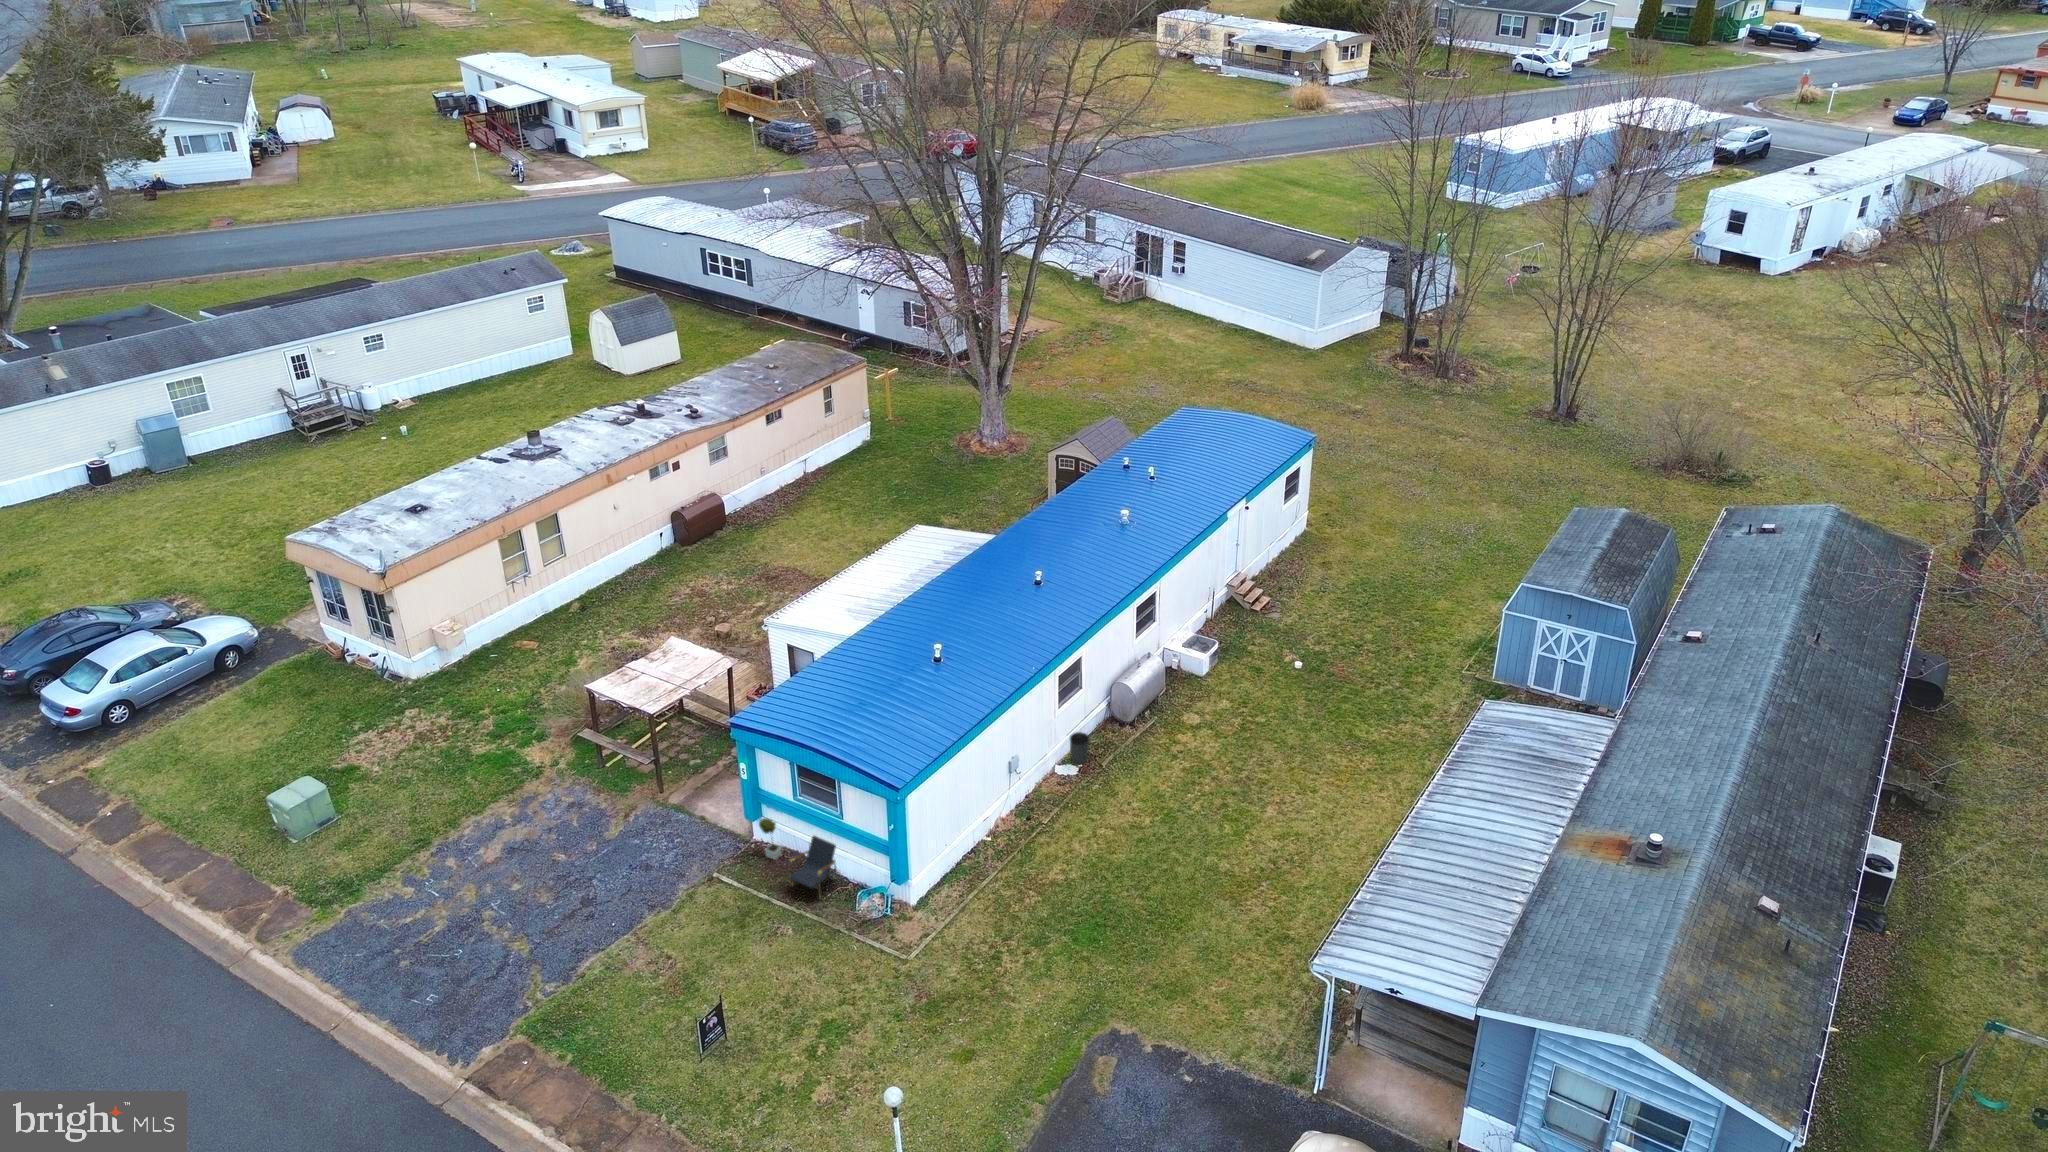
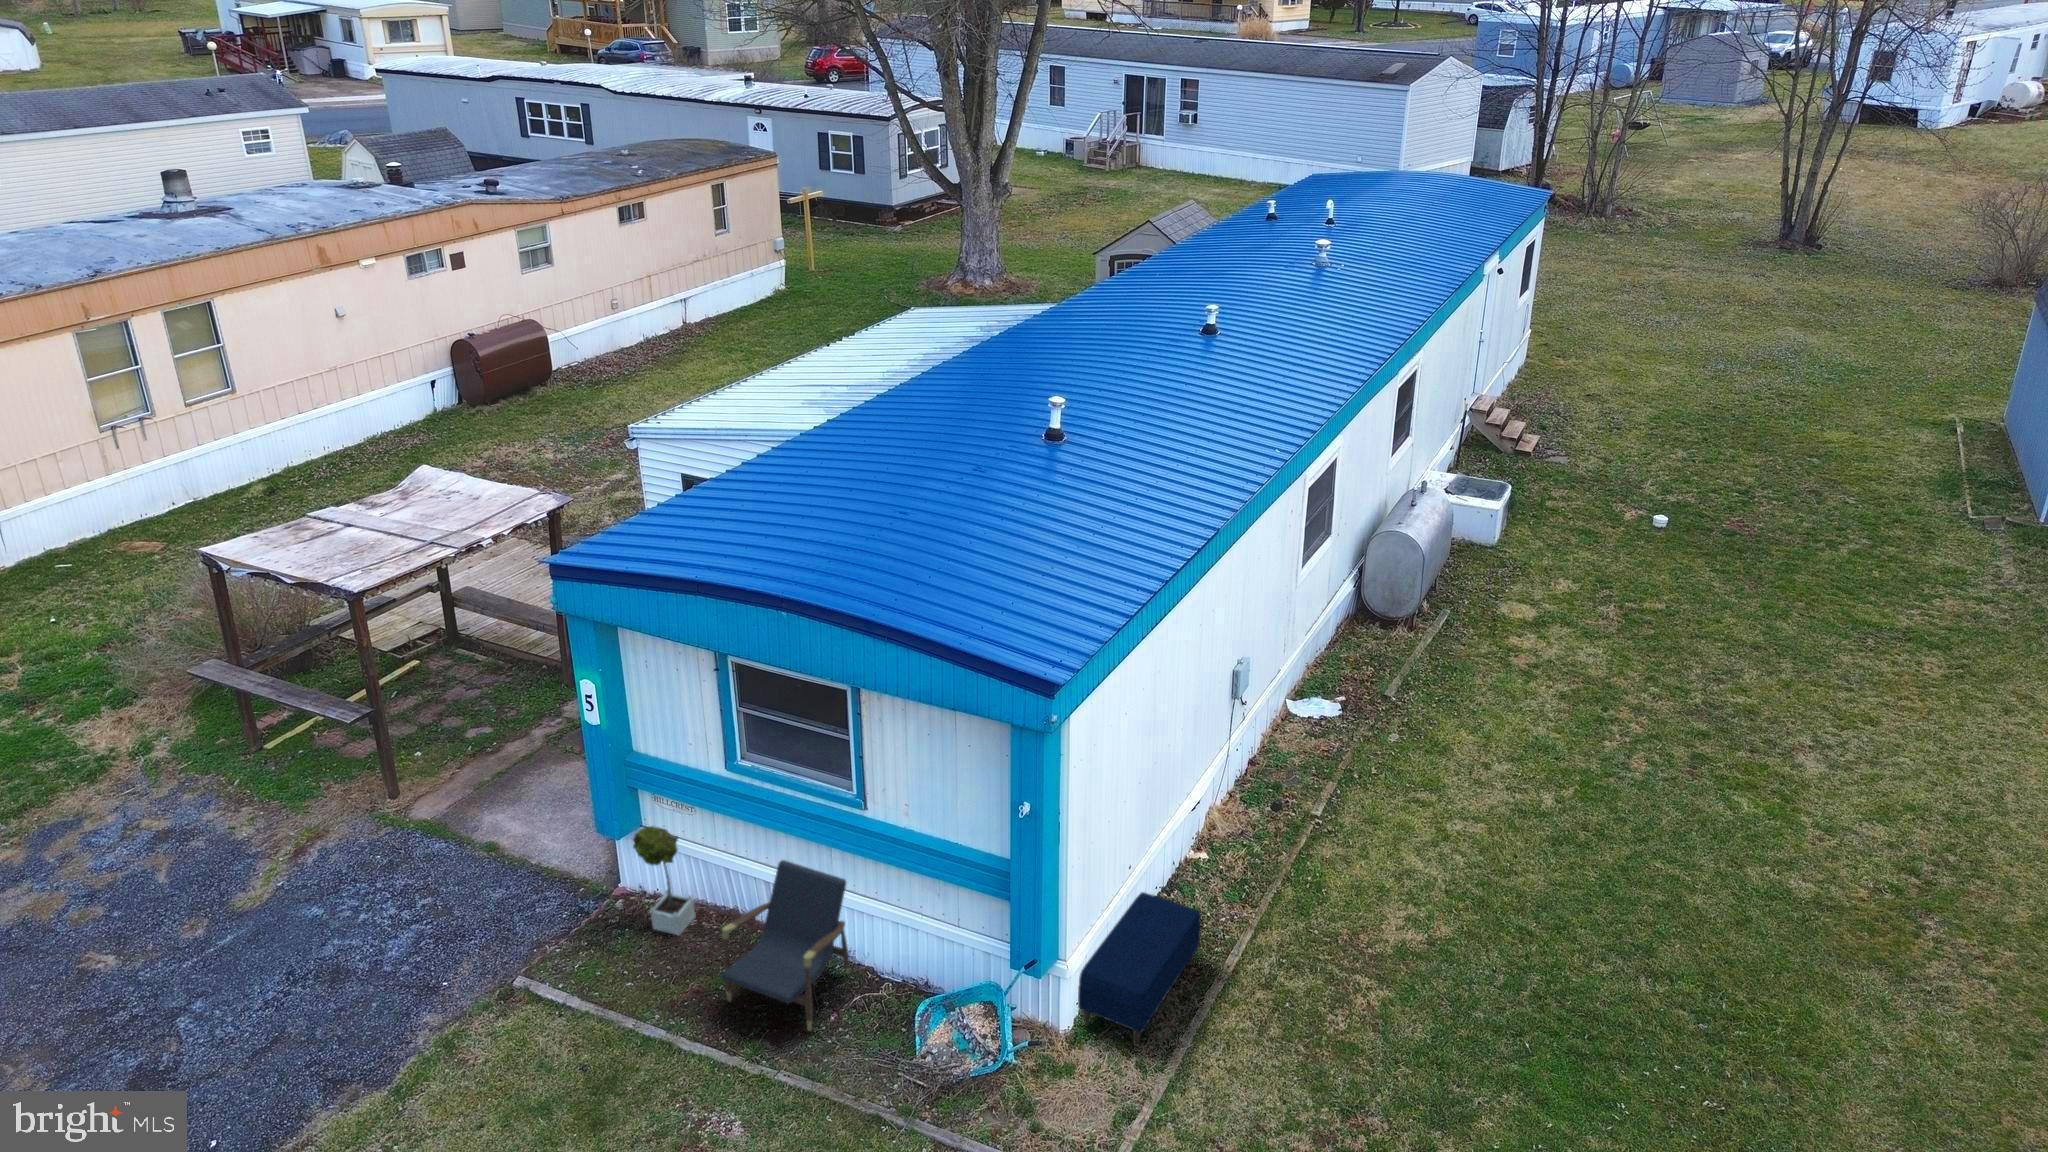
trash can: present [1070,732,1089,764] -> none [1310,626,1355,693]
bench: none [917,856,970,913] -> present [1078,892,1201,1046]

